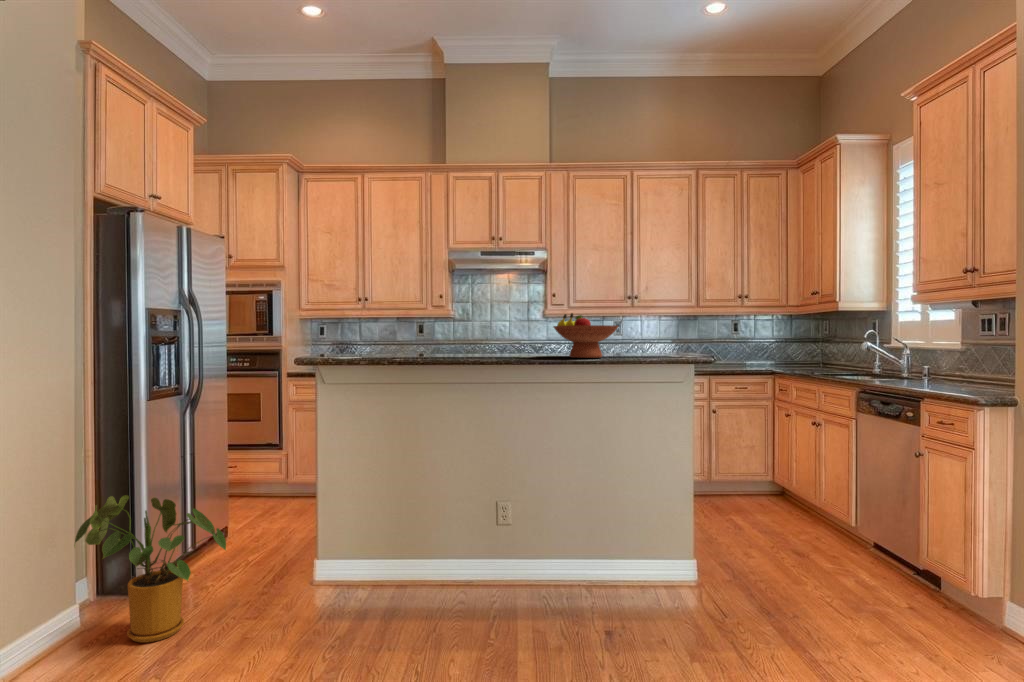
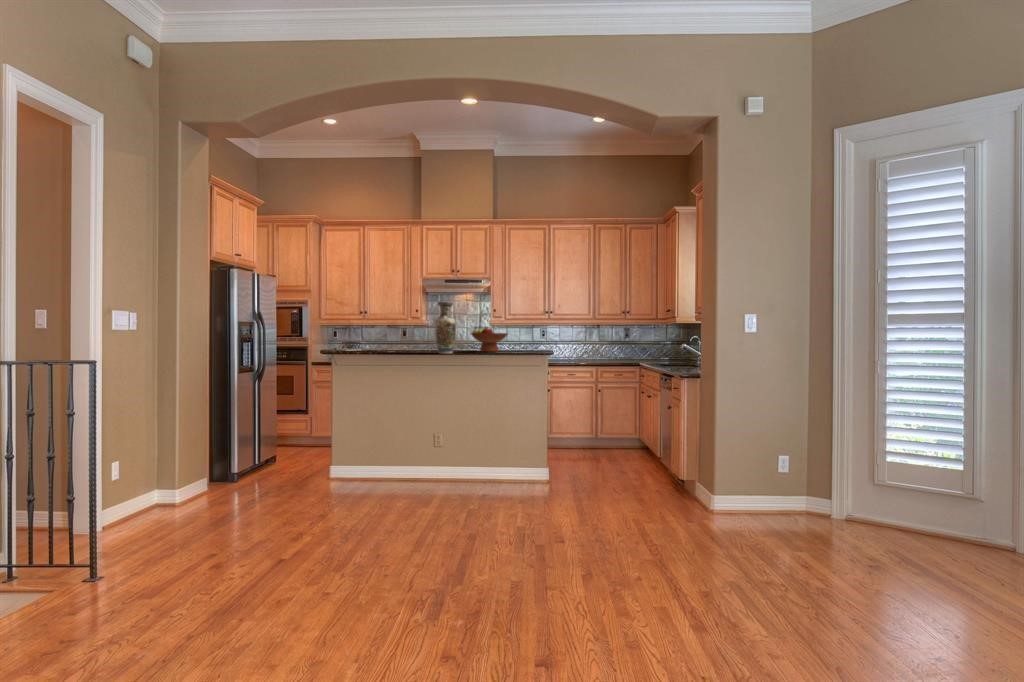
vase: none [500,270,537,362] -> present [435,302,456,354]
house plant: present [74,496,226,643] -> none [210,422,285,495]

